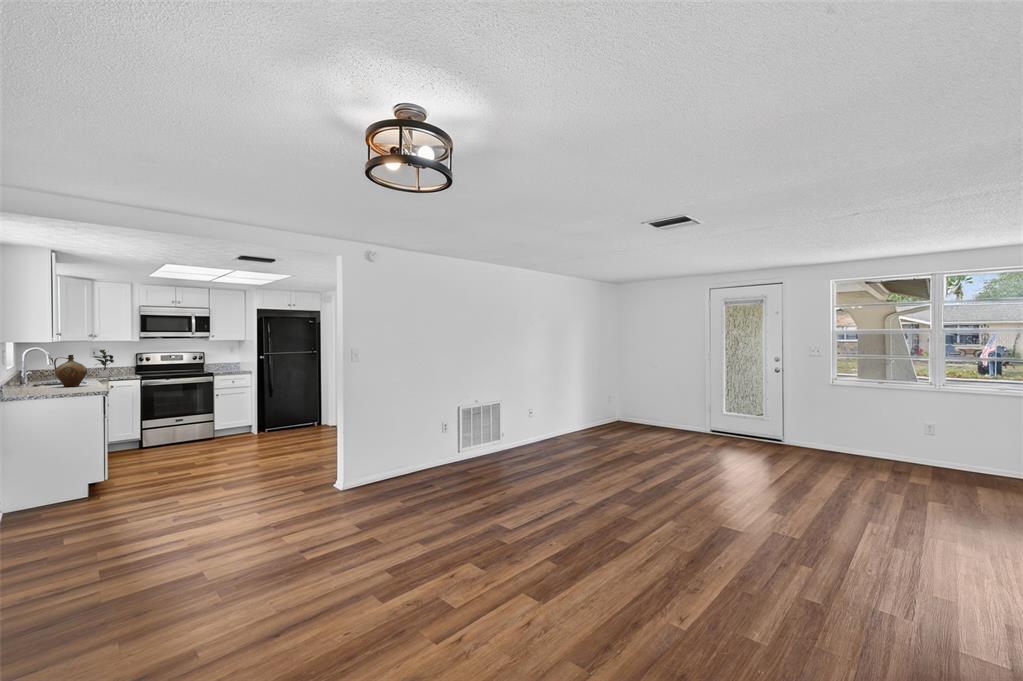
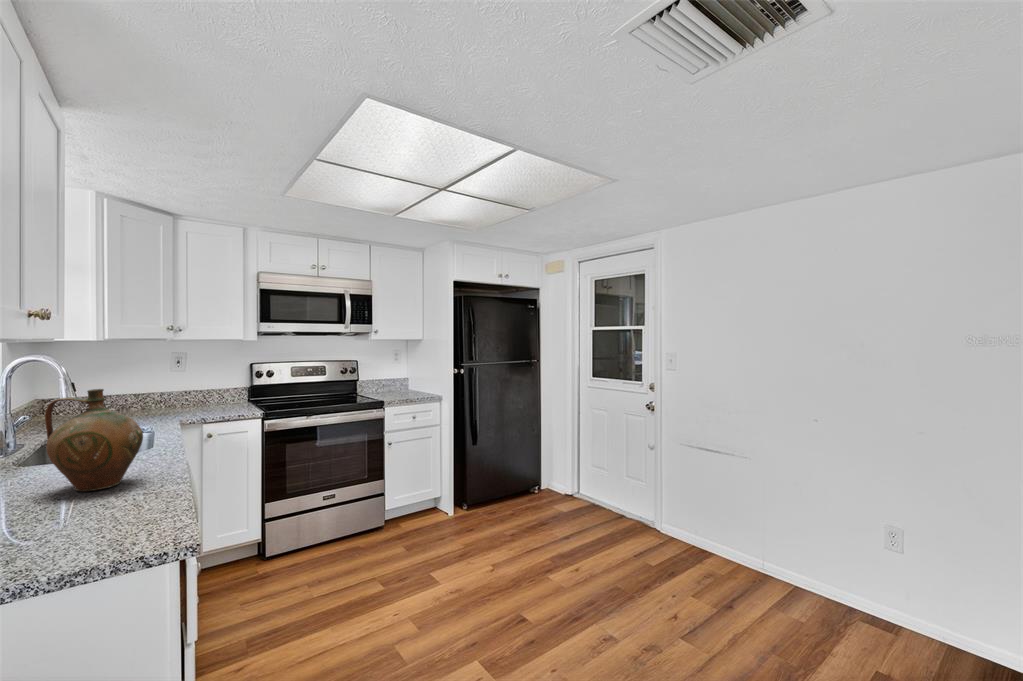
potted plant: present [93,349,114,377] -> none [170,357,231,414]

